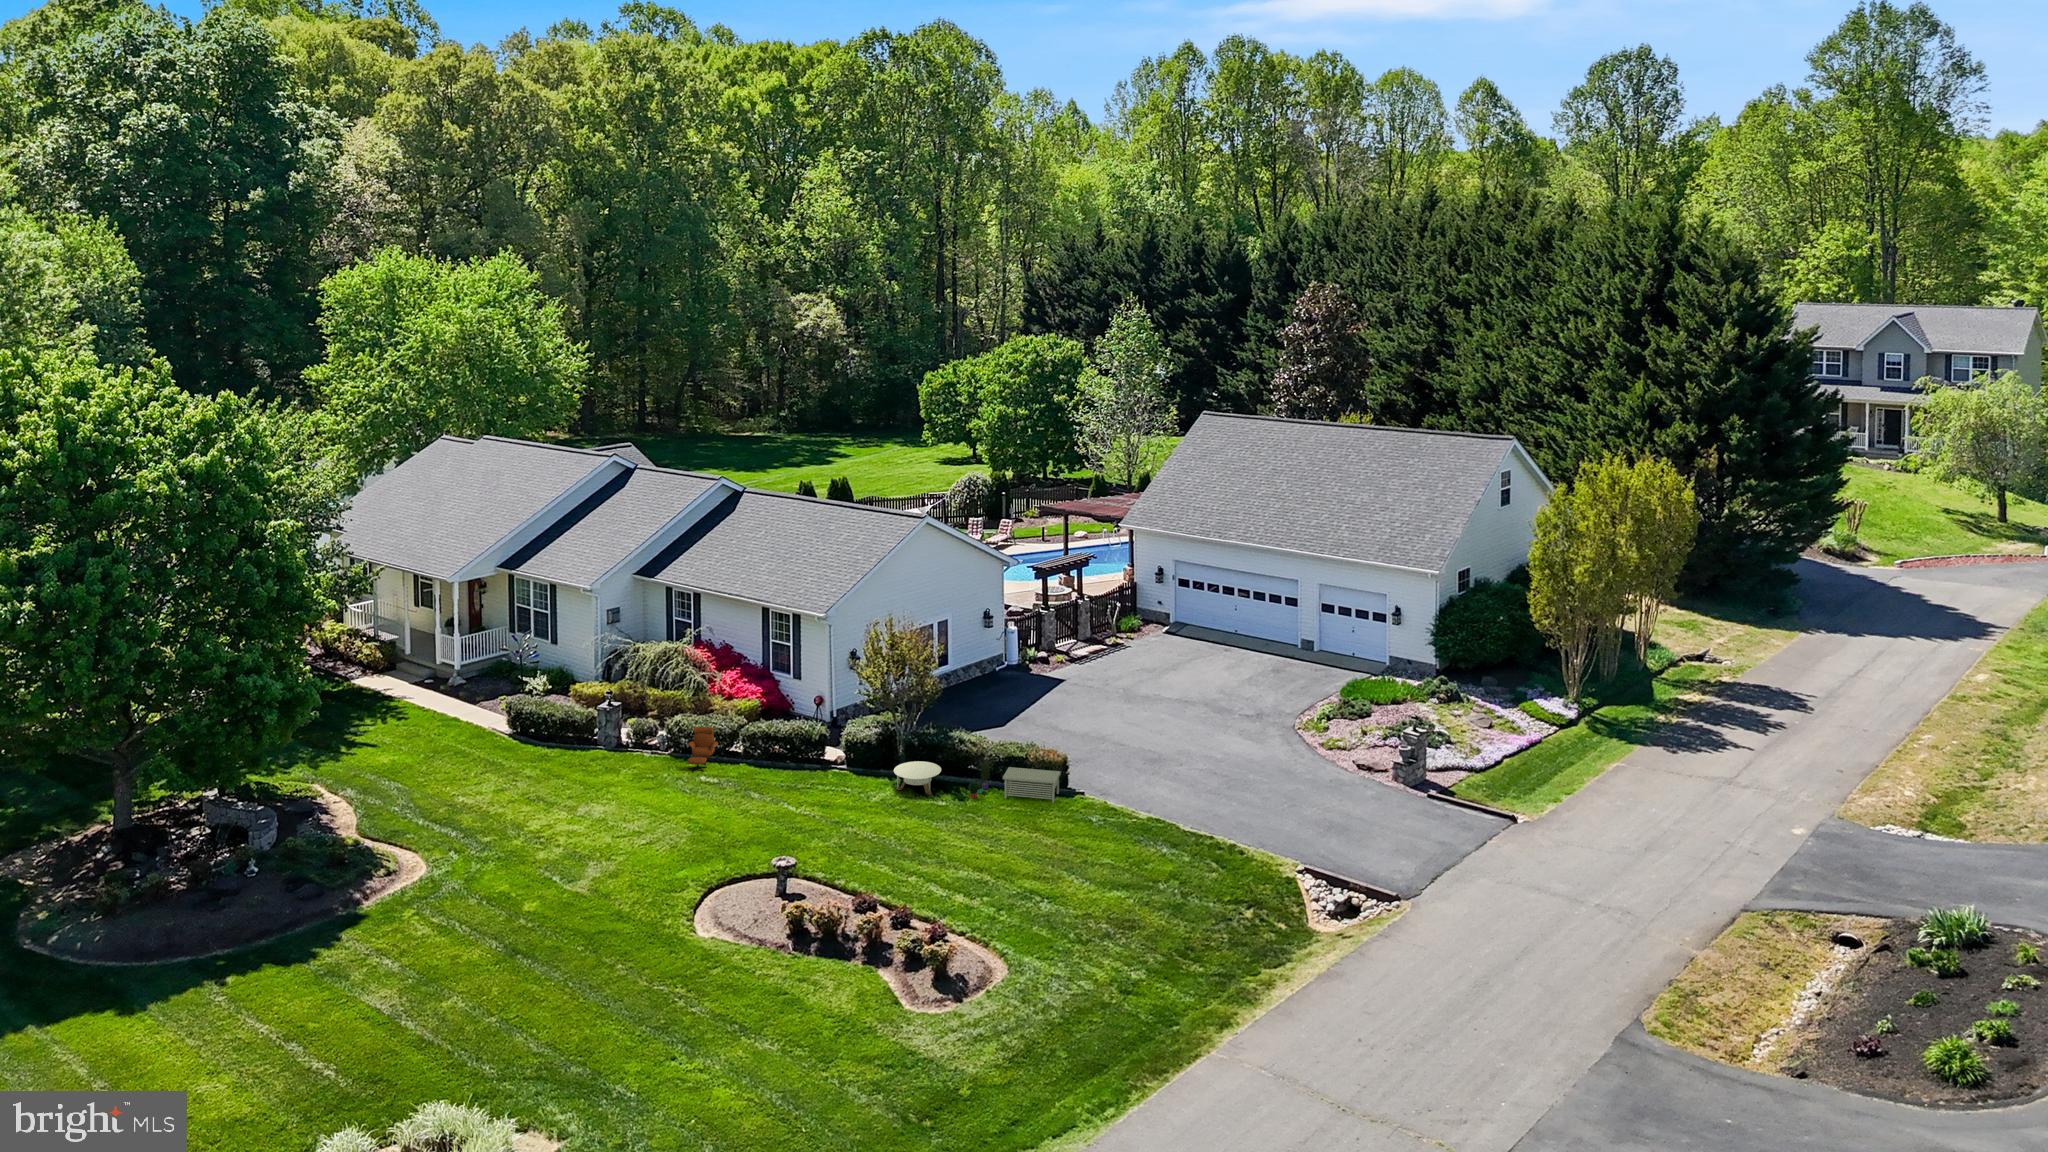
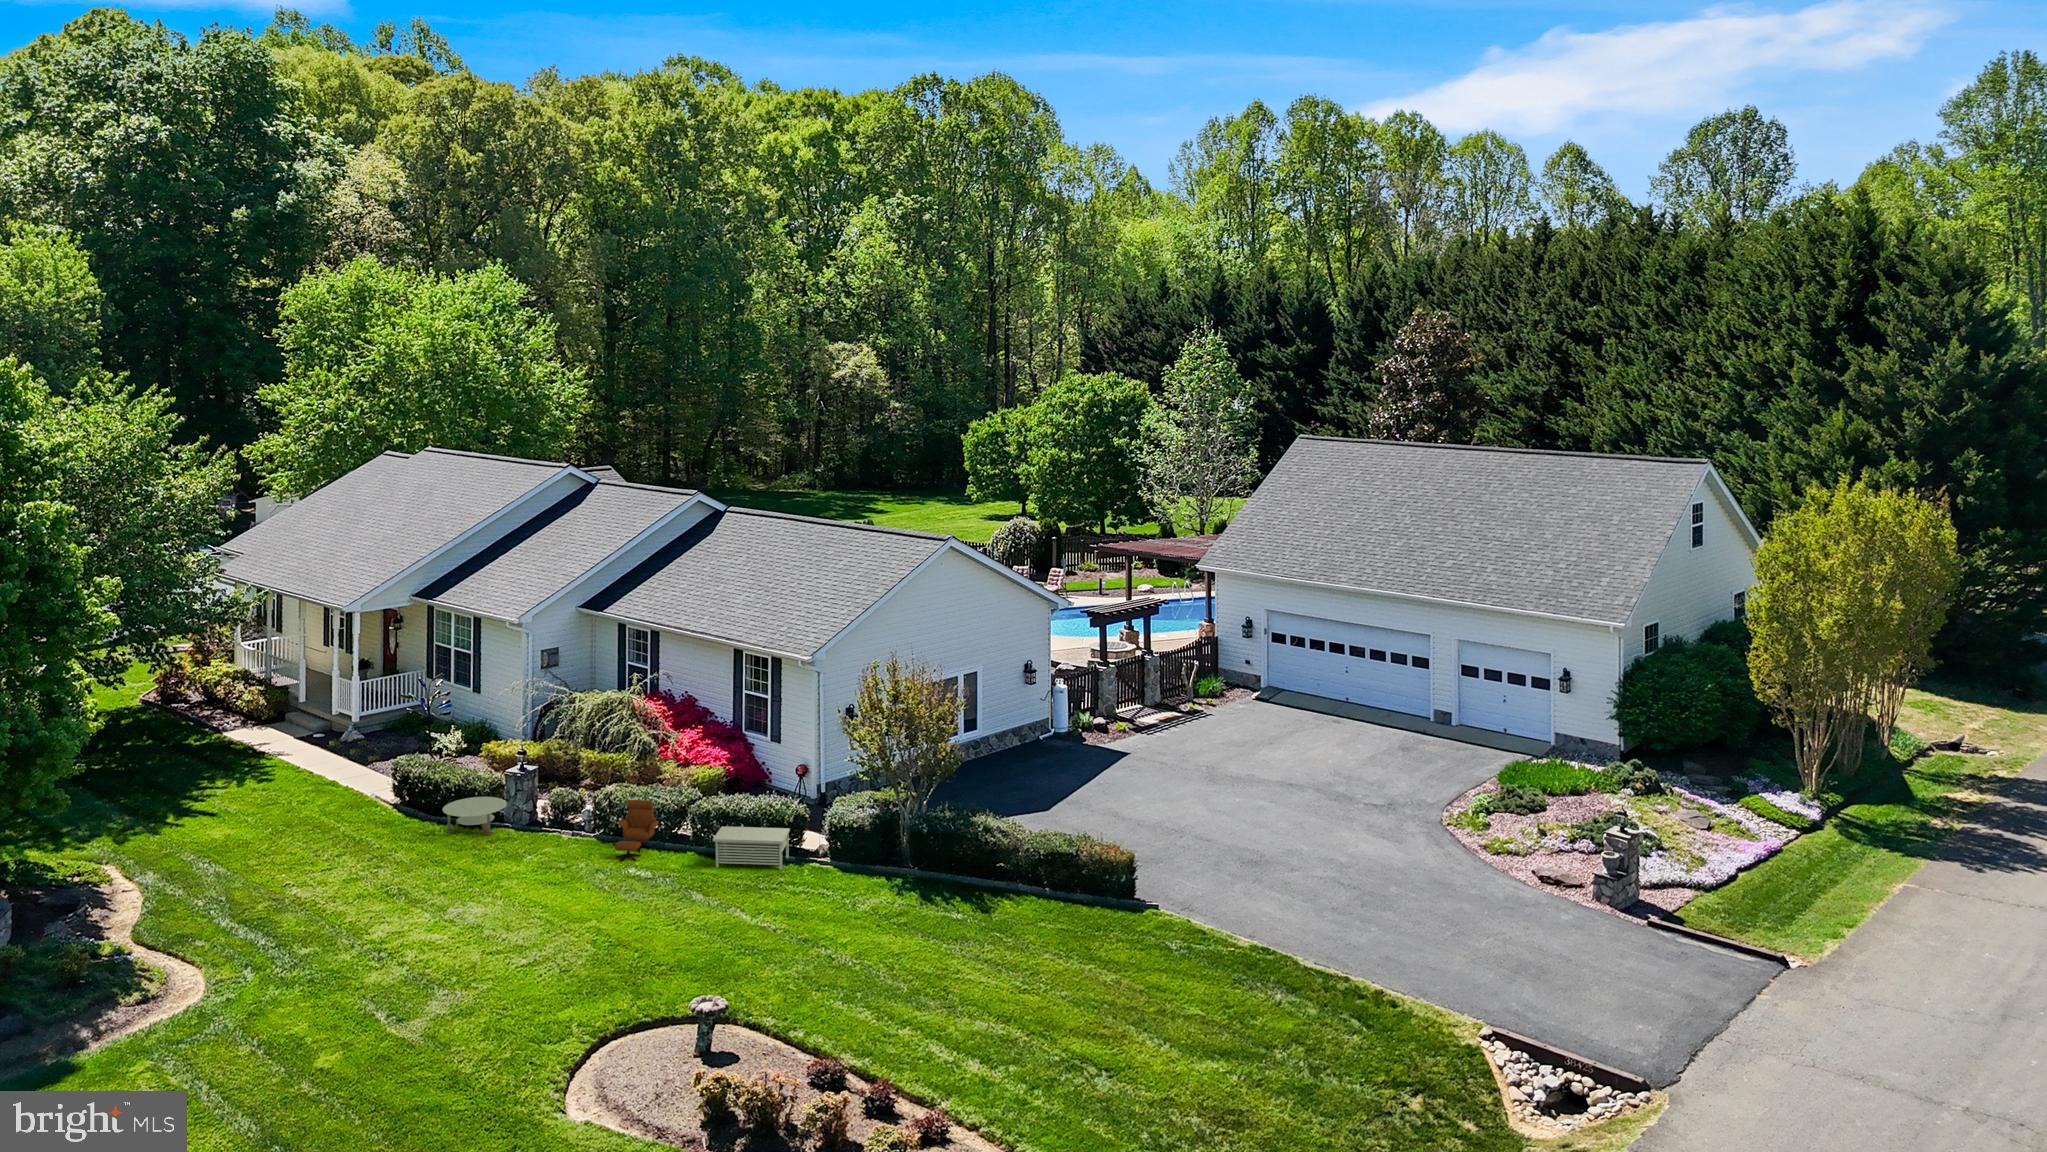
round table: present [894,761,941,795] -> present [443,797,507,836]
potted plant: present [968,762,990,799] -> none [994,855,1028,910]
storage bench: present [1003,767,1060,803] -> present [713,826,790,870]

